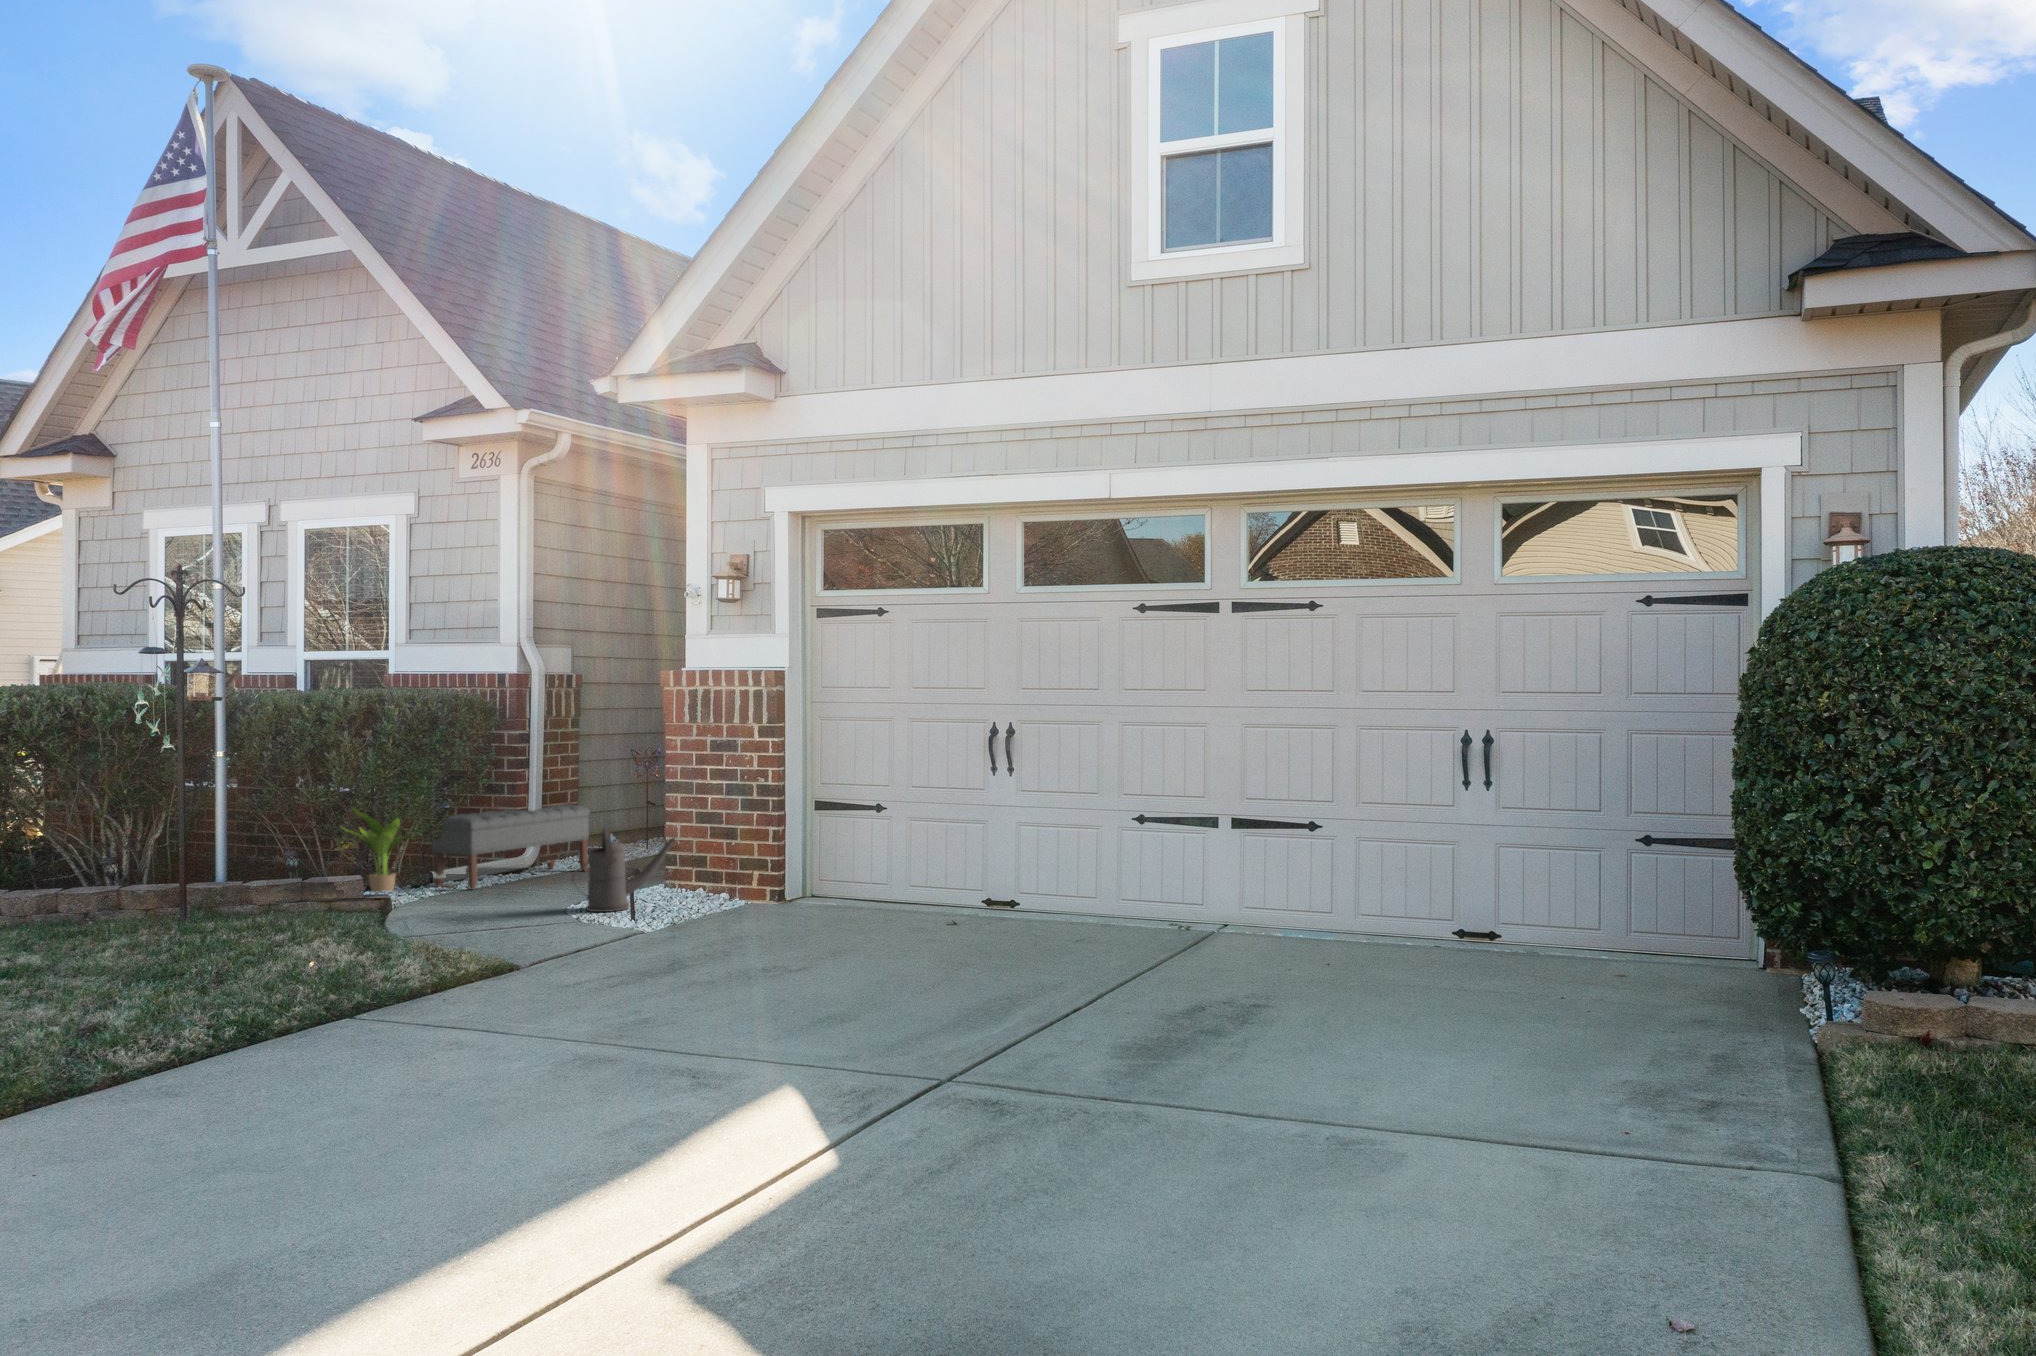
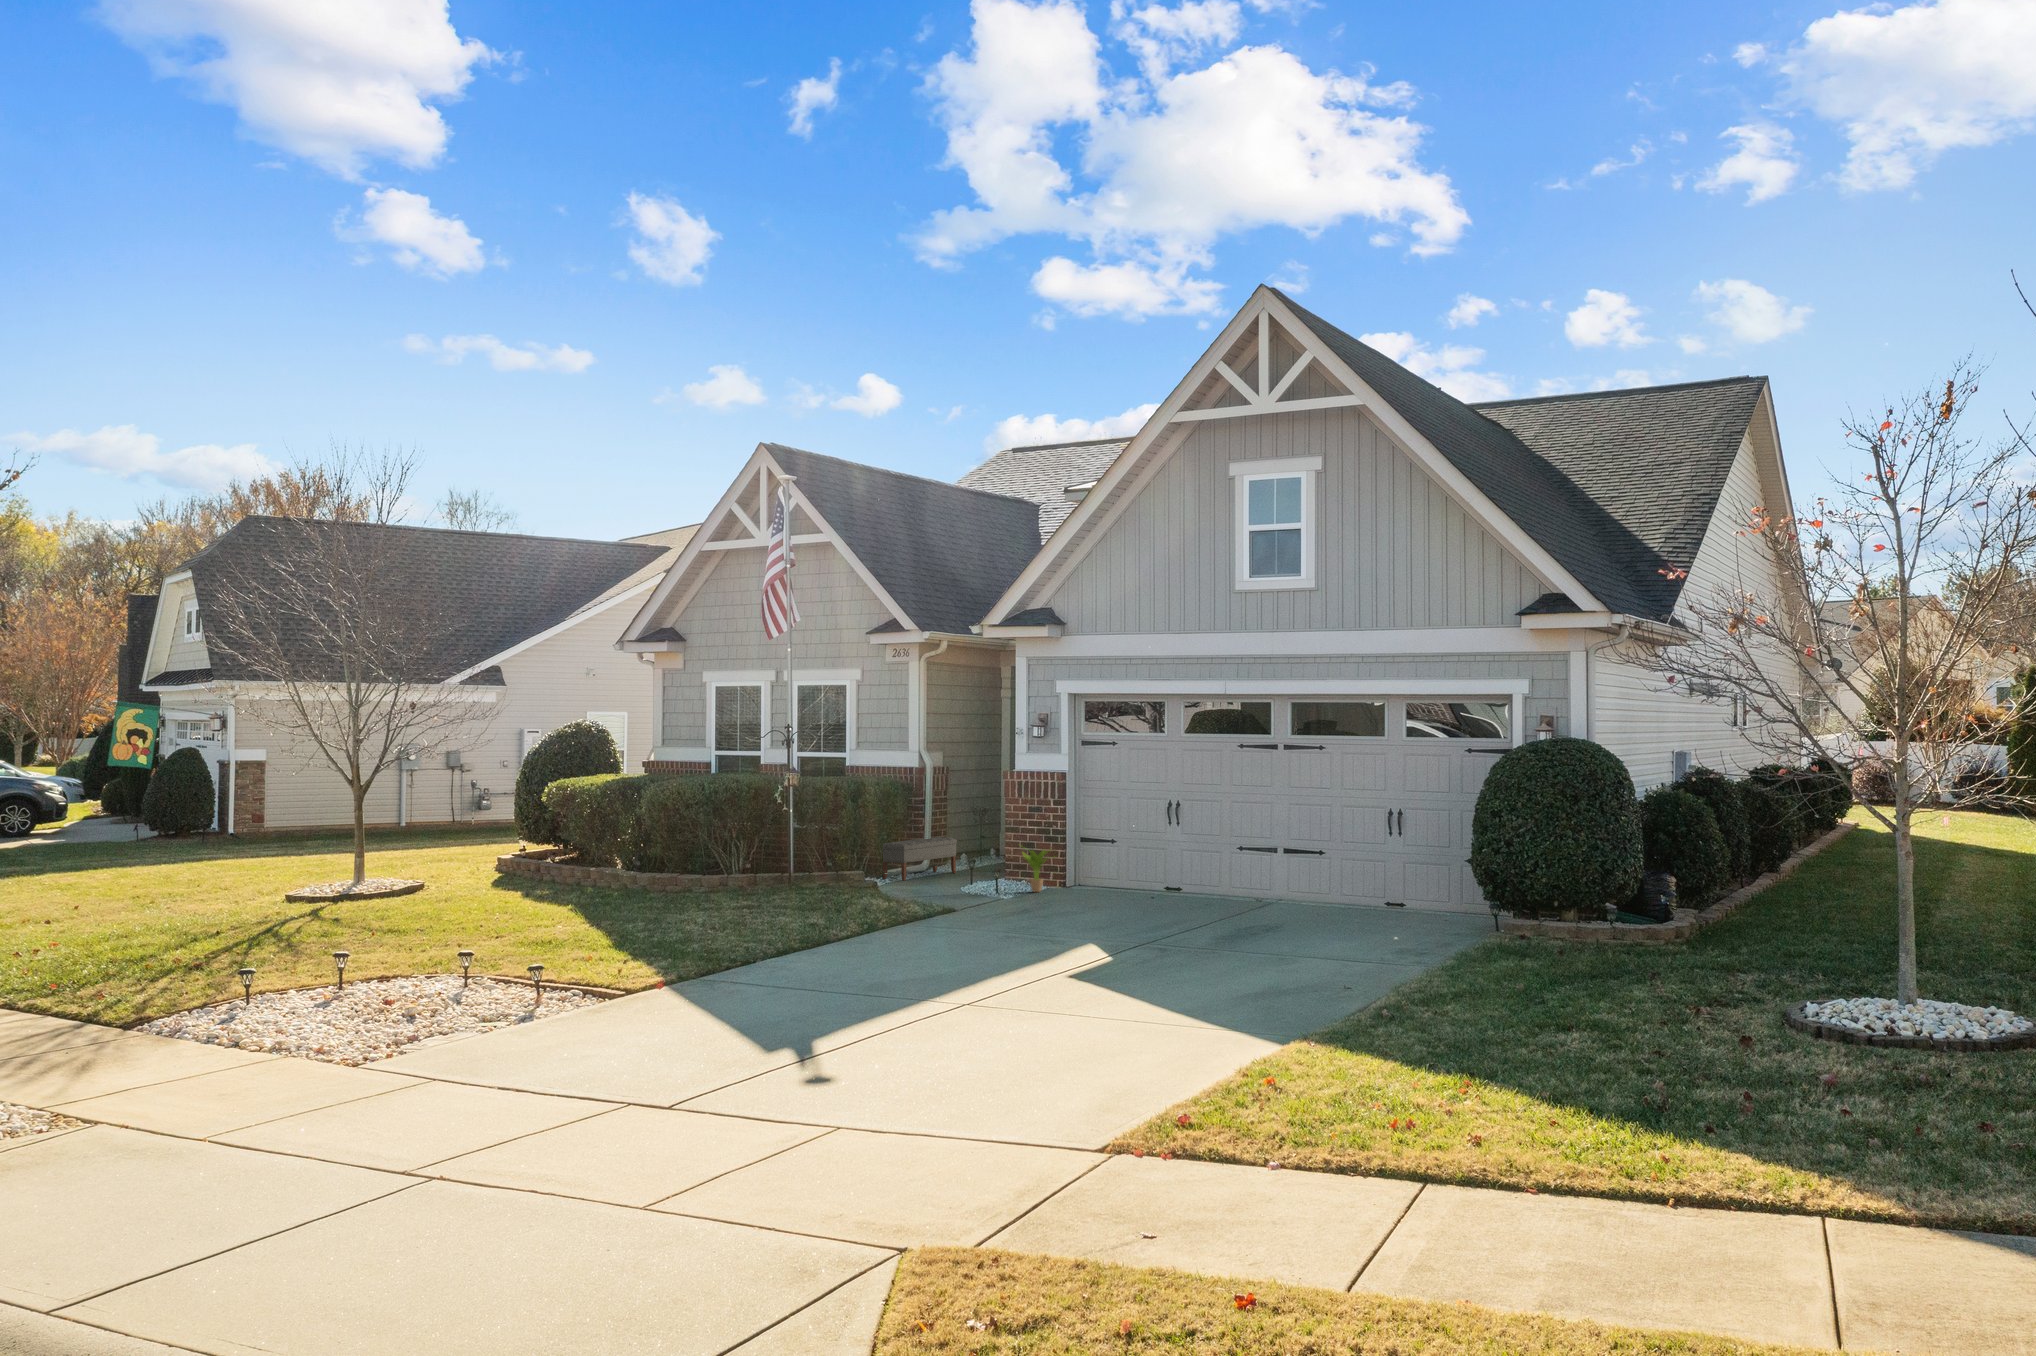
potted plant: present [344,808,403,892] -> present [1023,850,1047,892]
watering can: present [573,827,675,912] -> none [963,850,1011,891]

